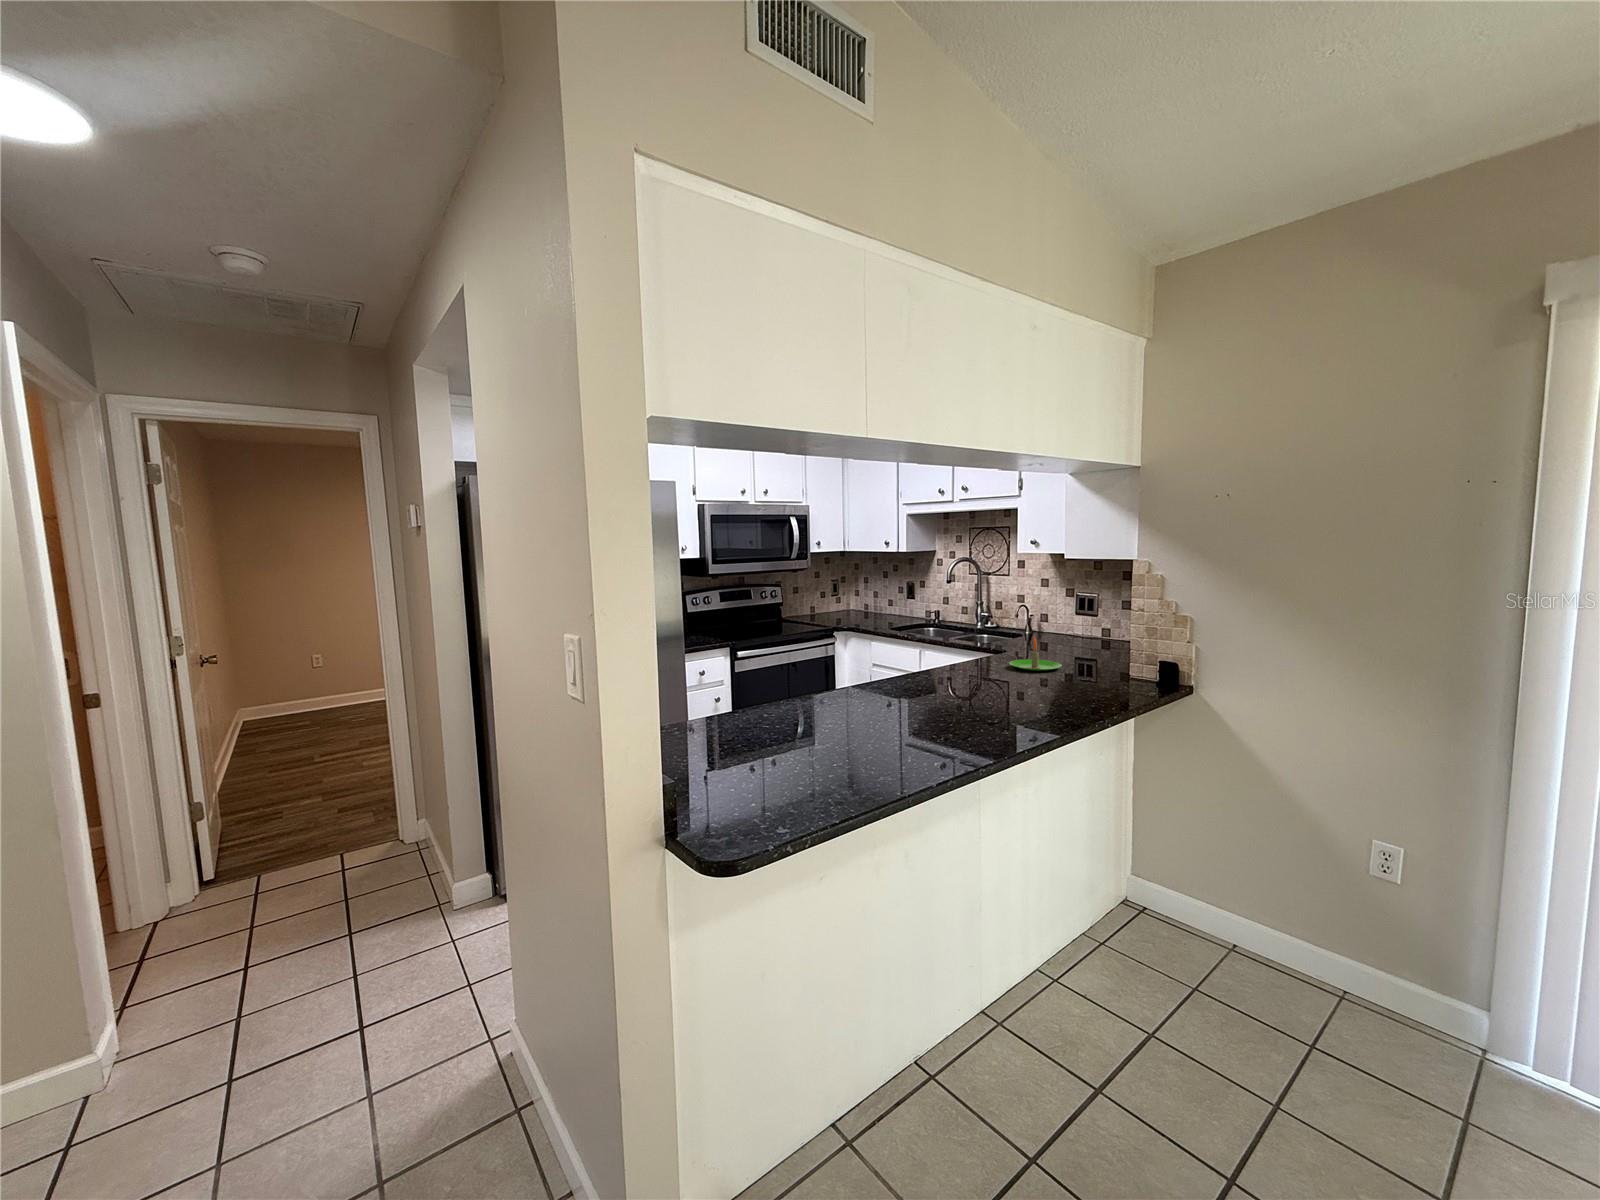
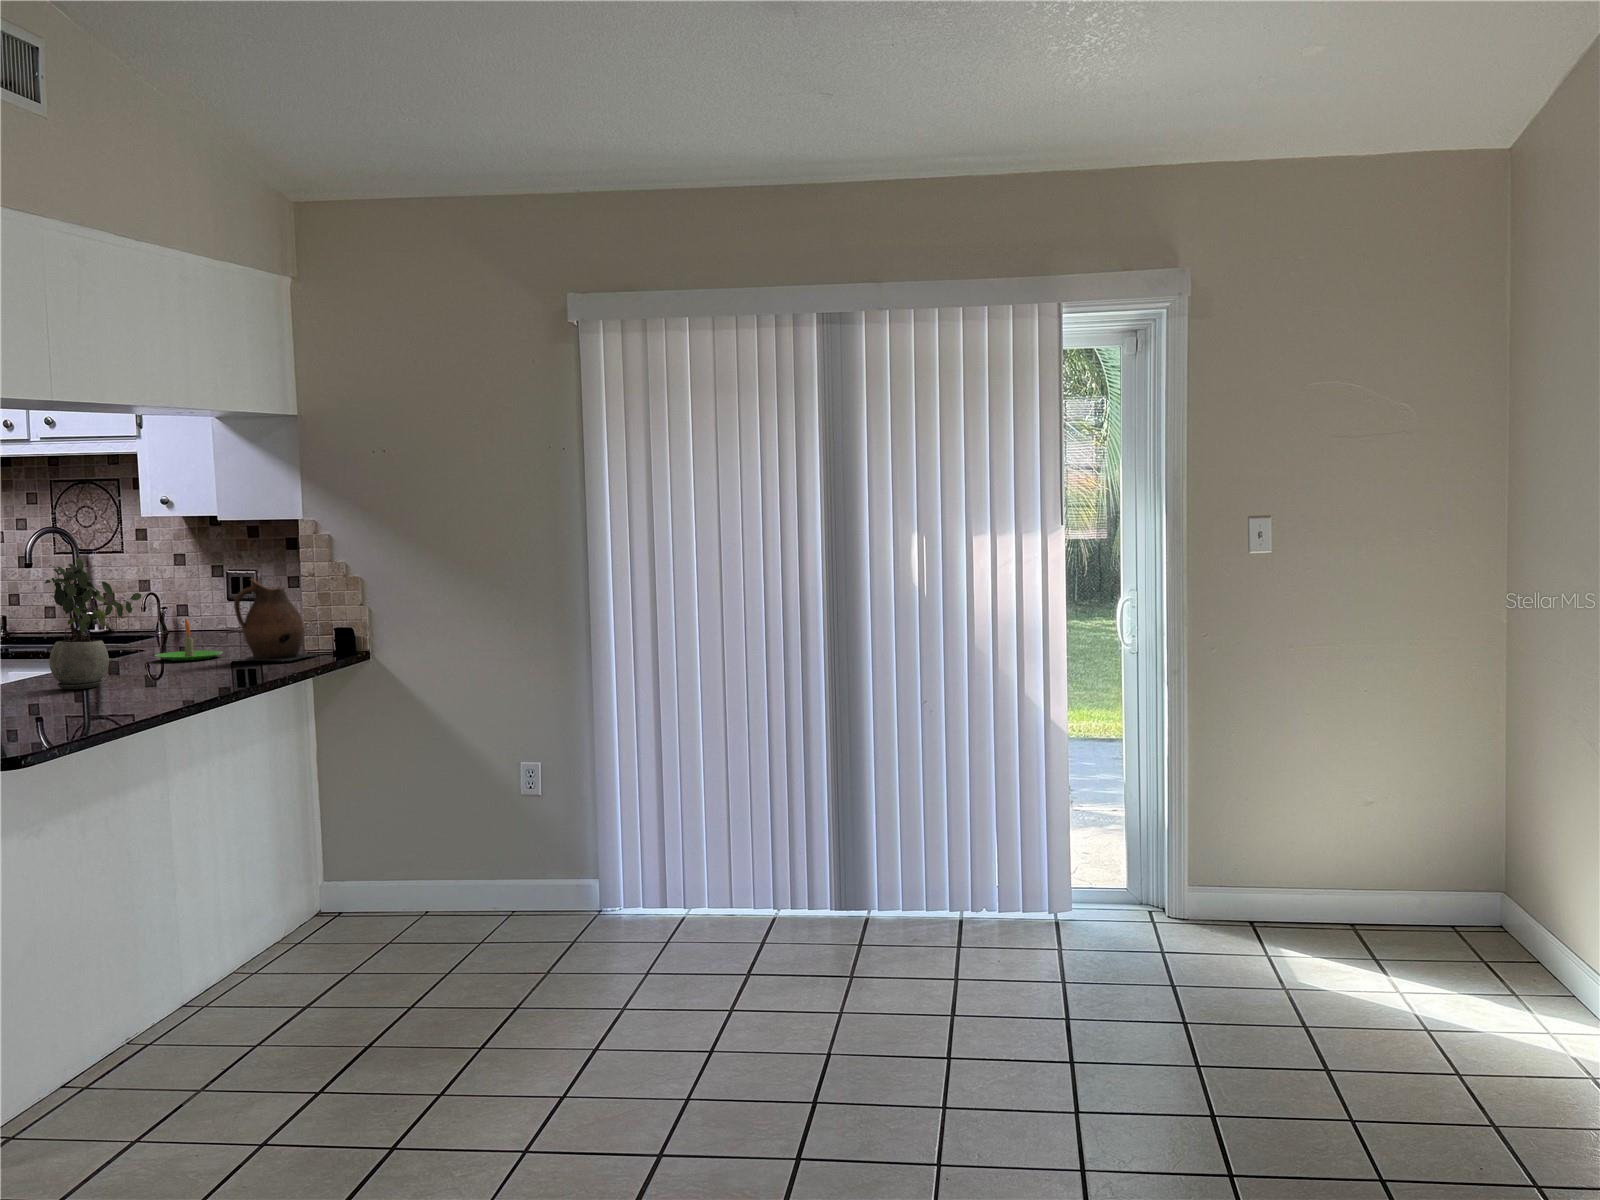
potted plant: none [909,597,982,703] -> present [45,558,141,689]
ceramic pitcher: none [1068,613,1142,692] -> present [234,579,315,662]

